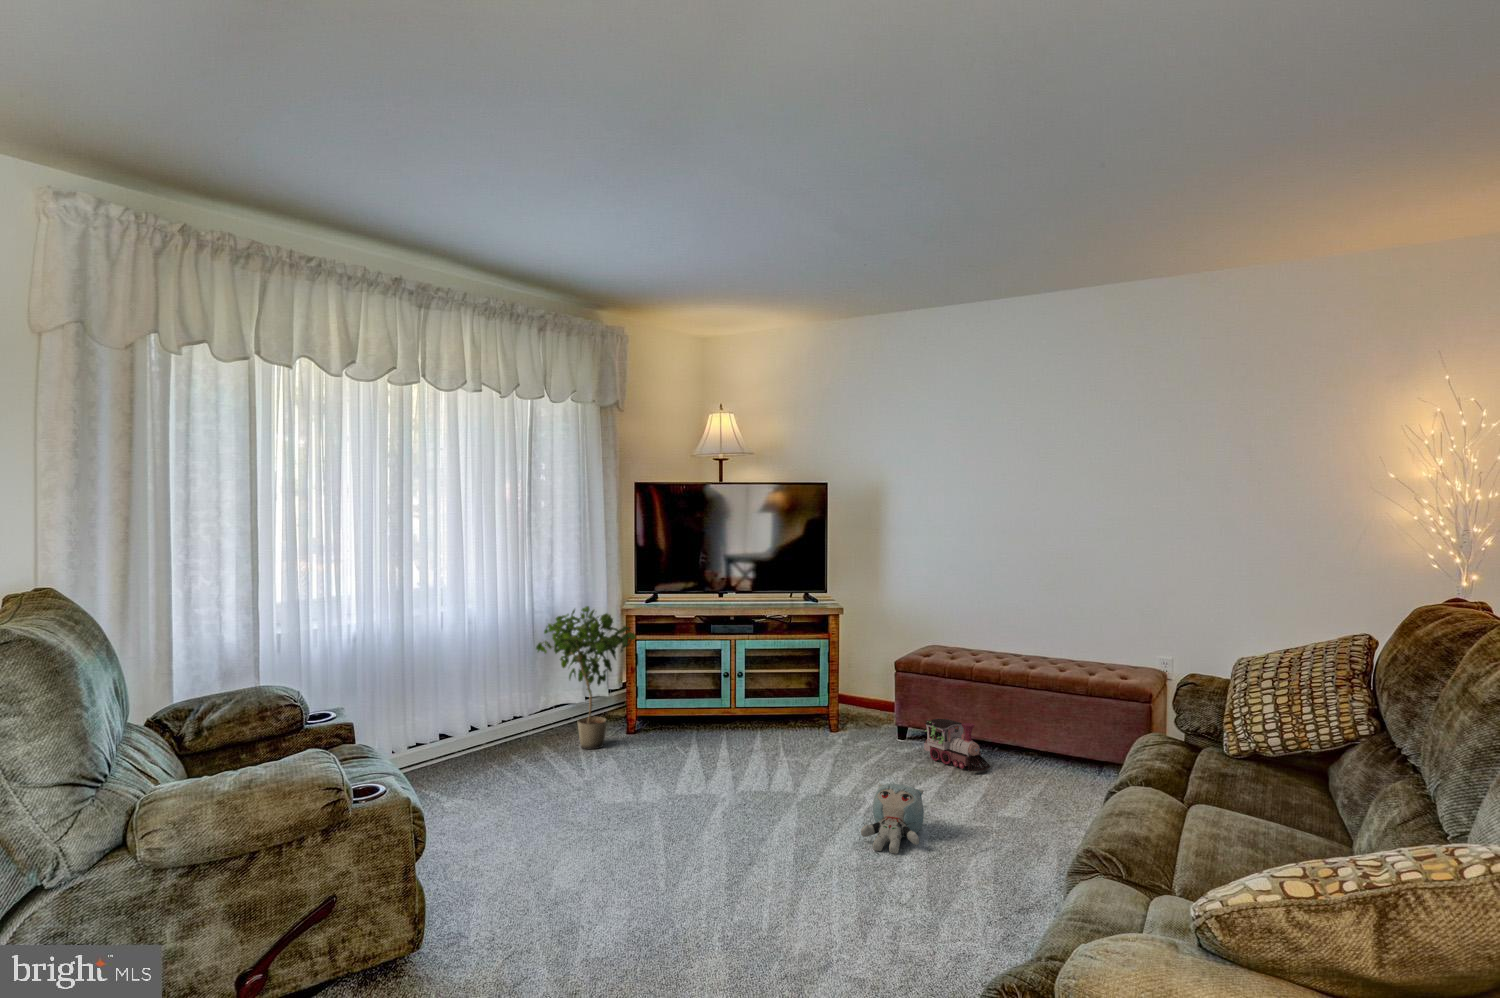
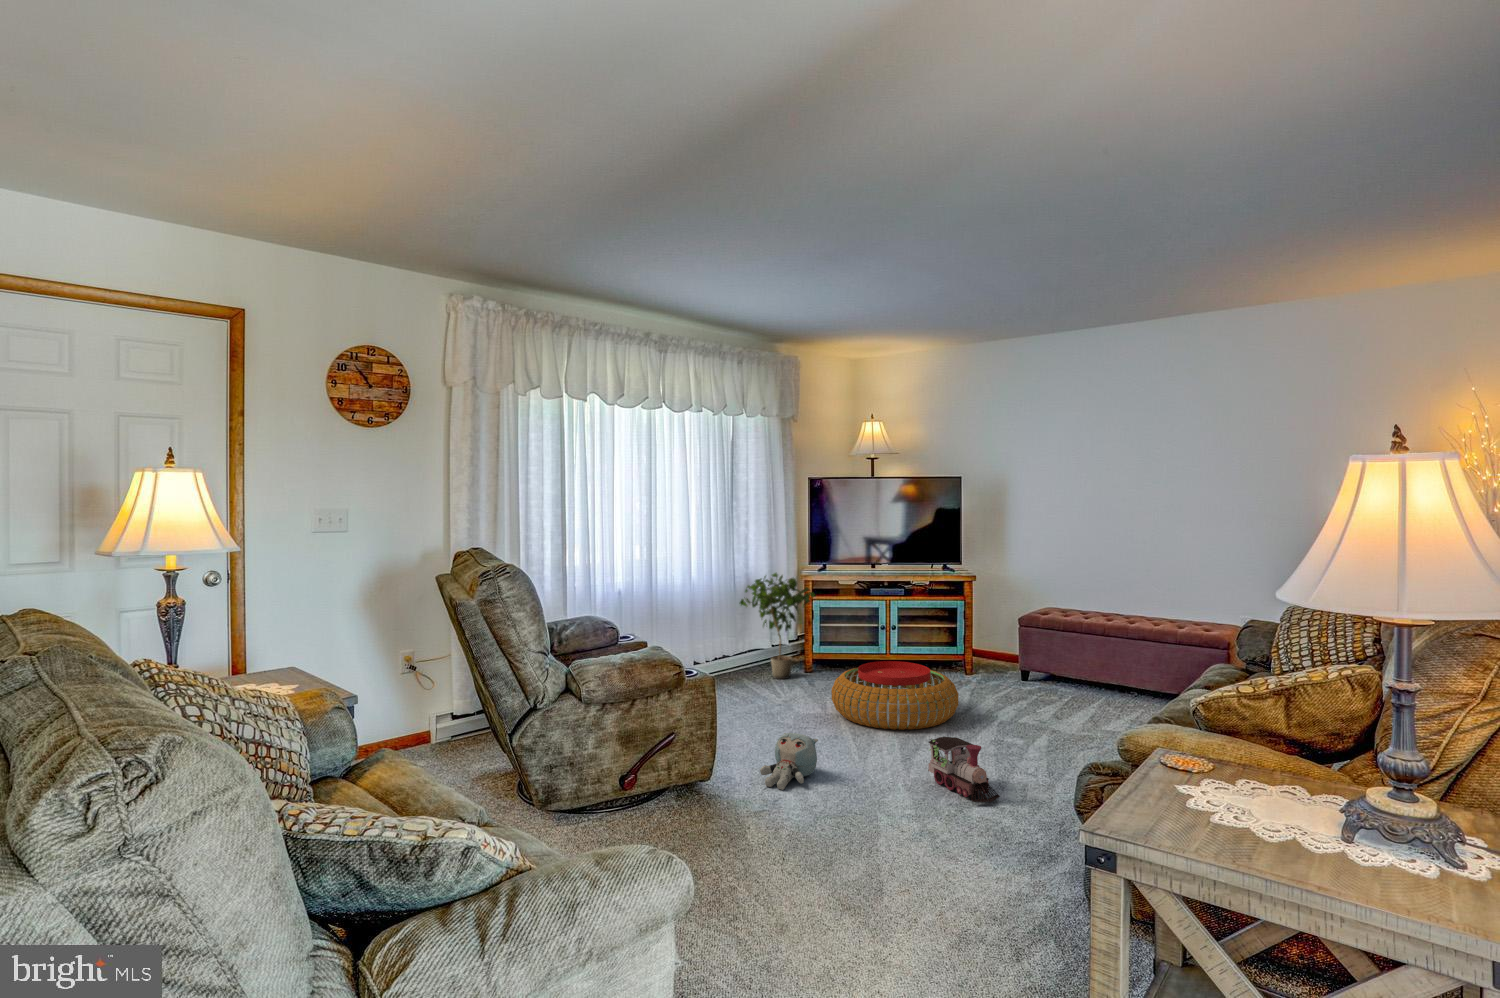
toy train: present [924,719,991,771] -> present [928,737,1000,802]
pouf: none [646,726,816,827] -> present [832,661,959,730]
plush toy: present [861,784,924,854] -> present [760,733,818,790]

